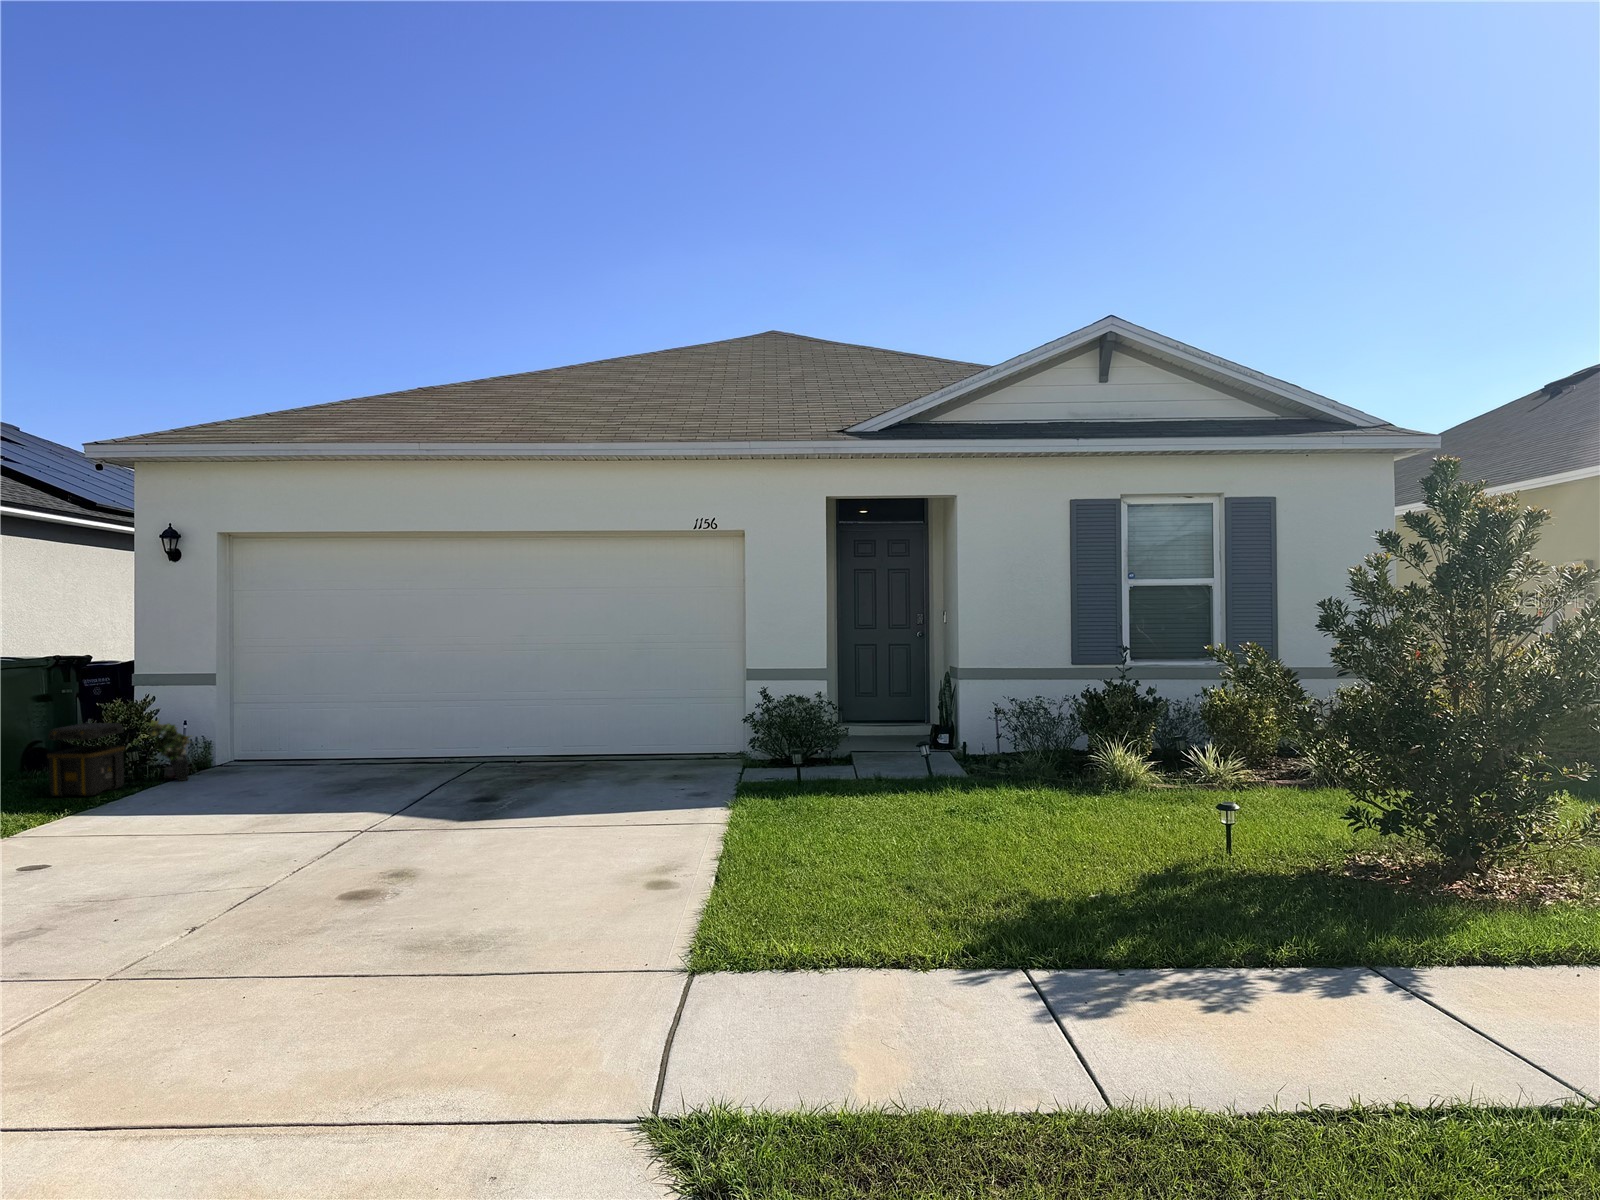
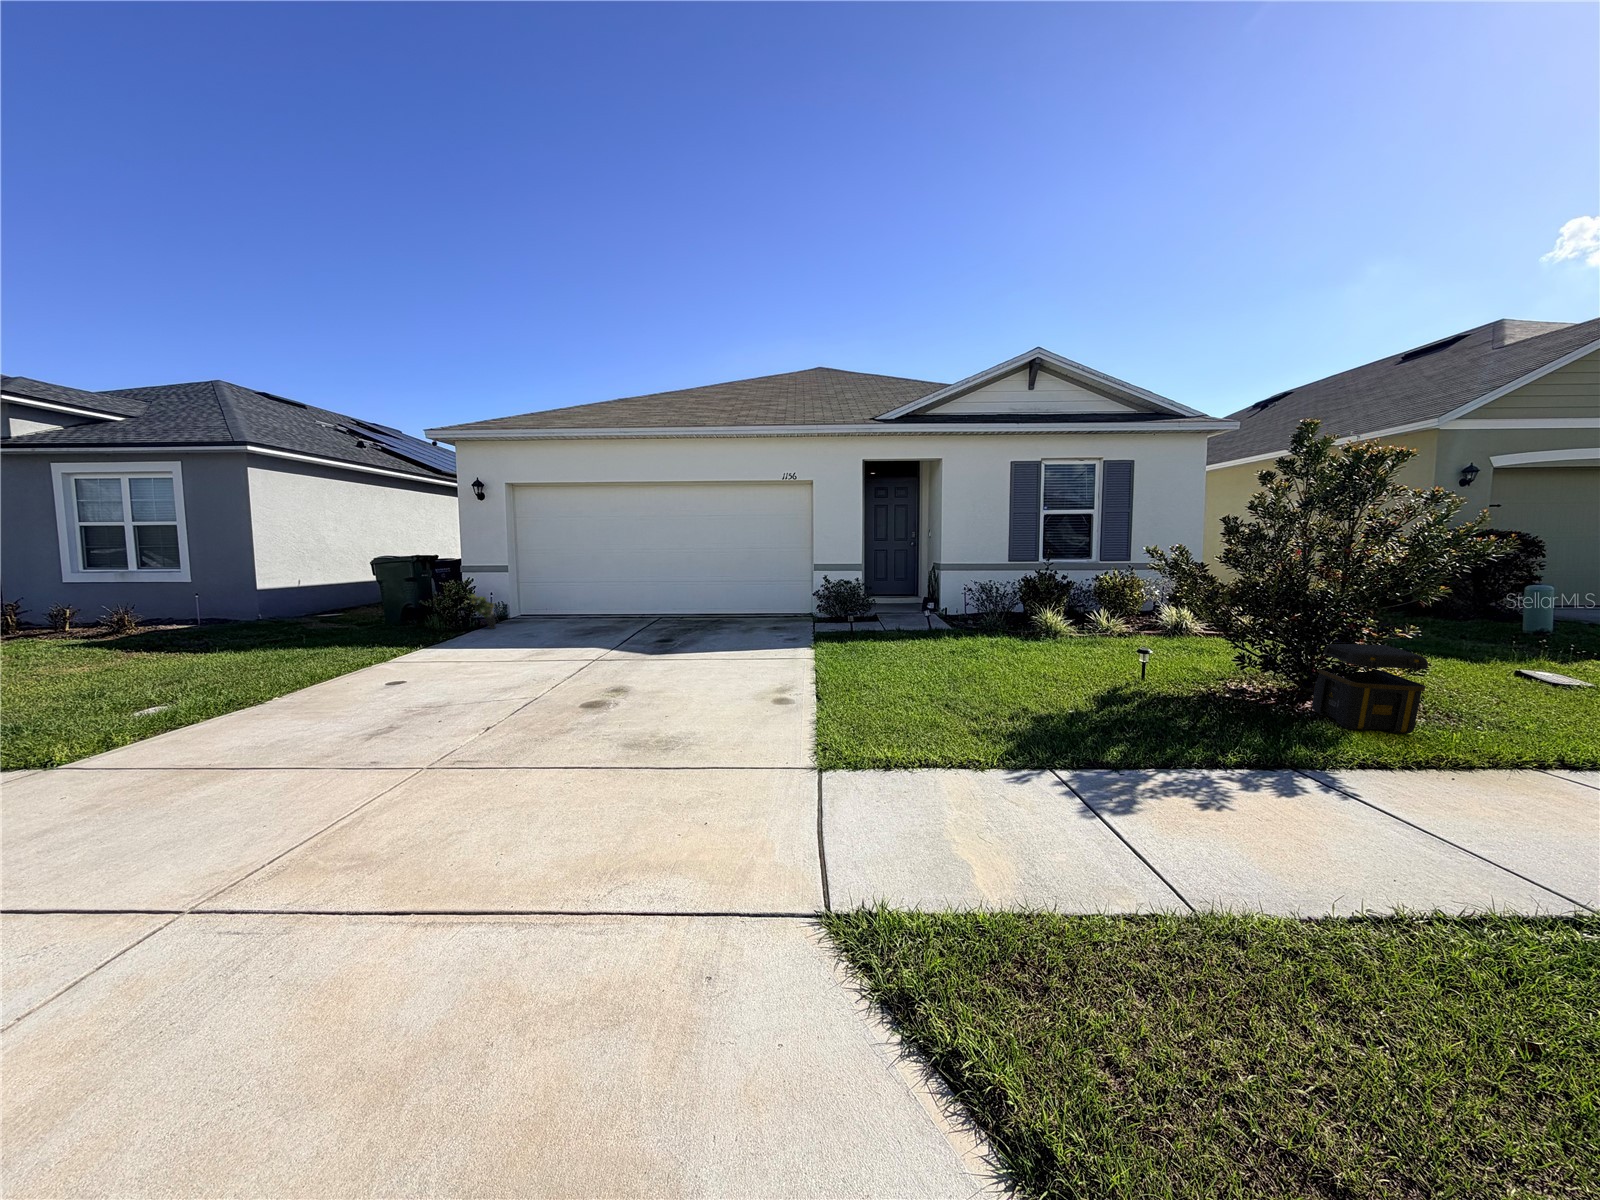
toolbox: present [47,723,125,796] -> present [1312,644,1428,734]

